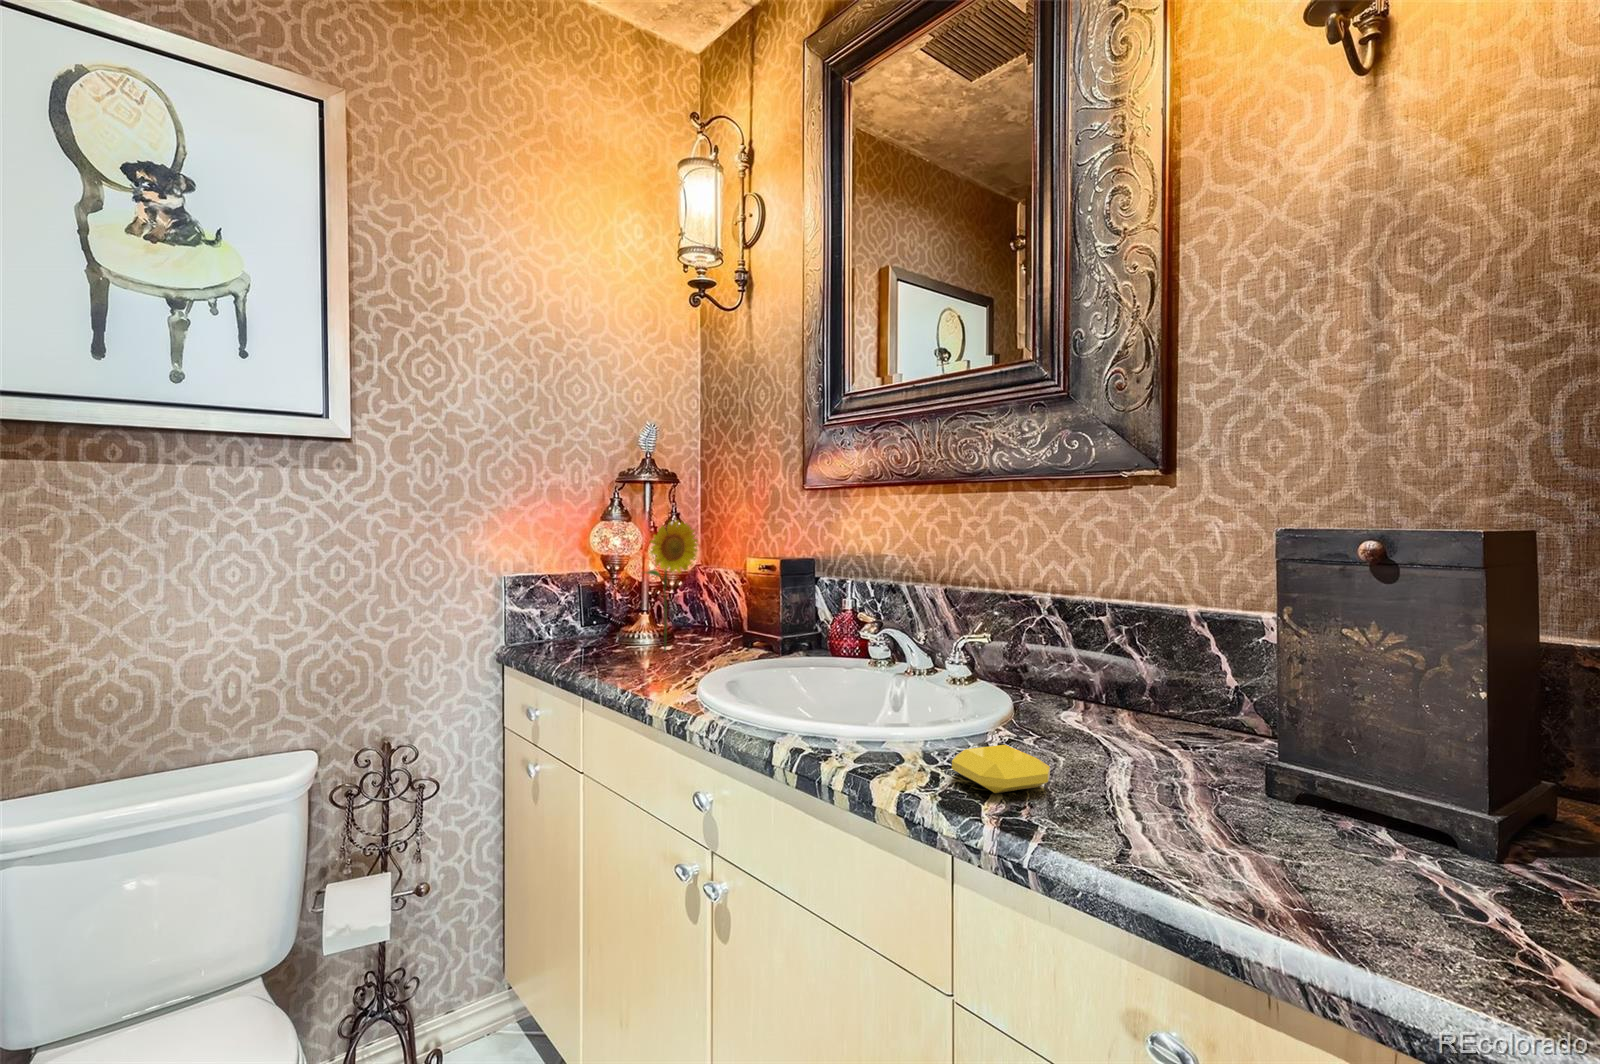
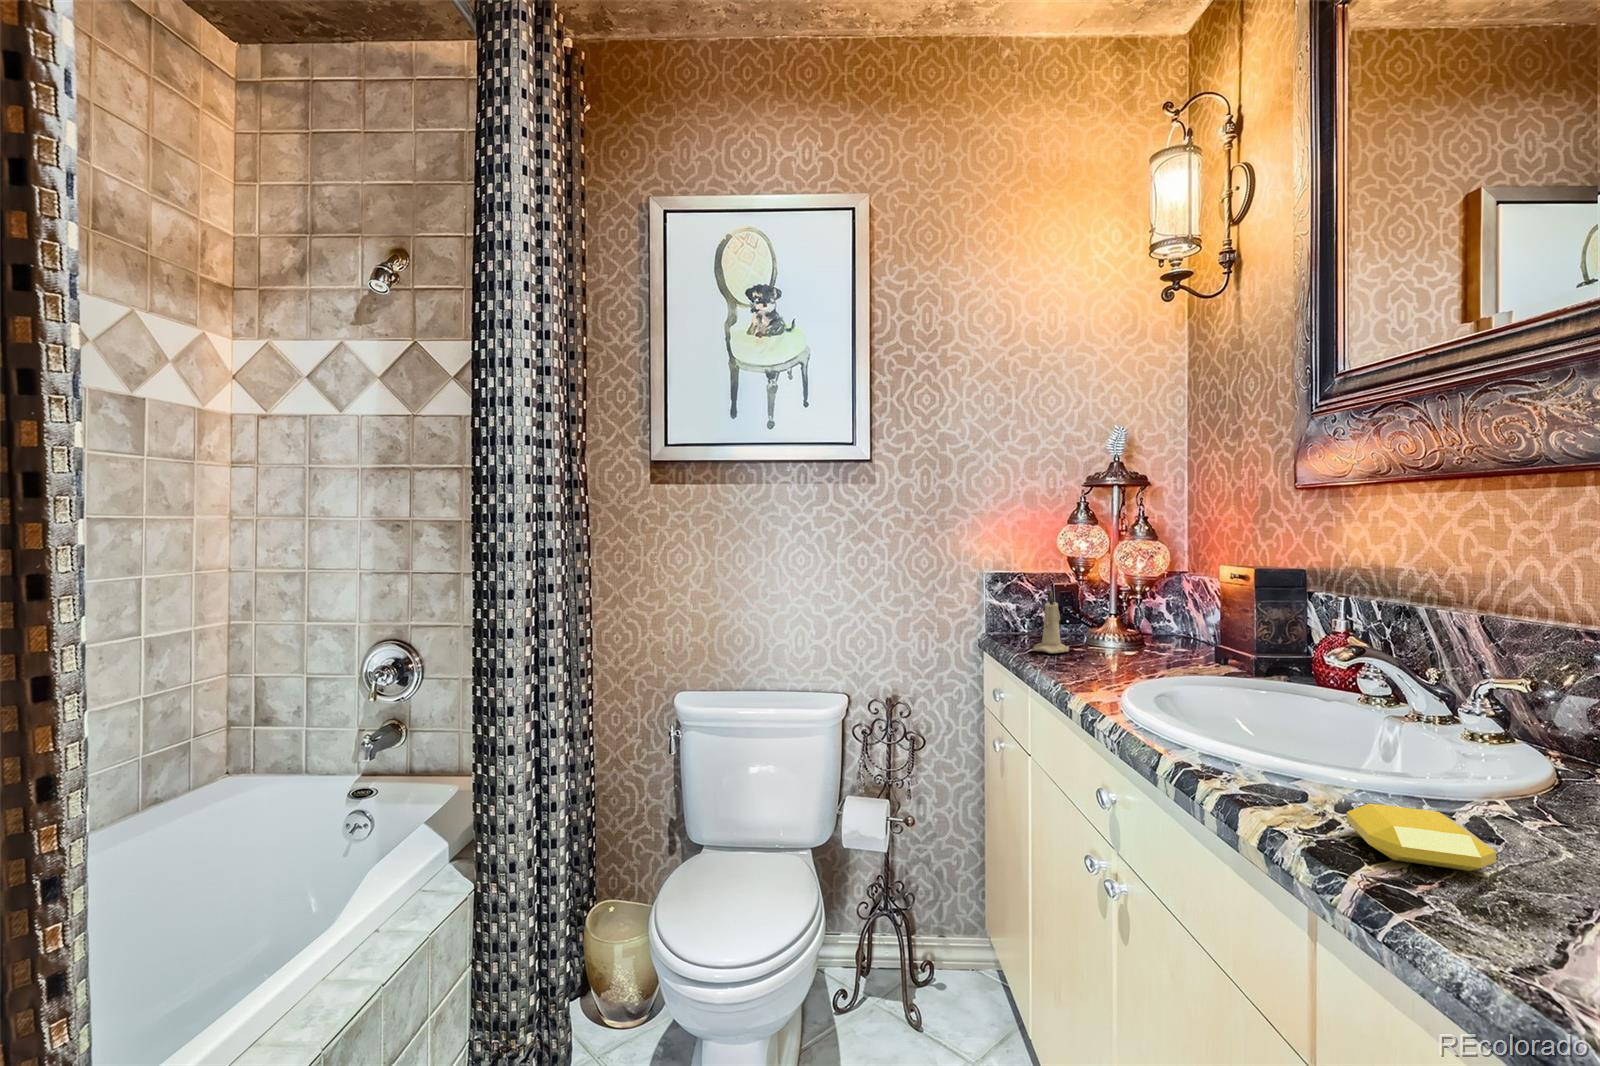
flower: present [644,521,698,652] -> none [1097,527,1157,654]
candle: none [572,589,611,660] -> present [1033,591,1069,653]

